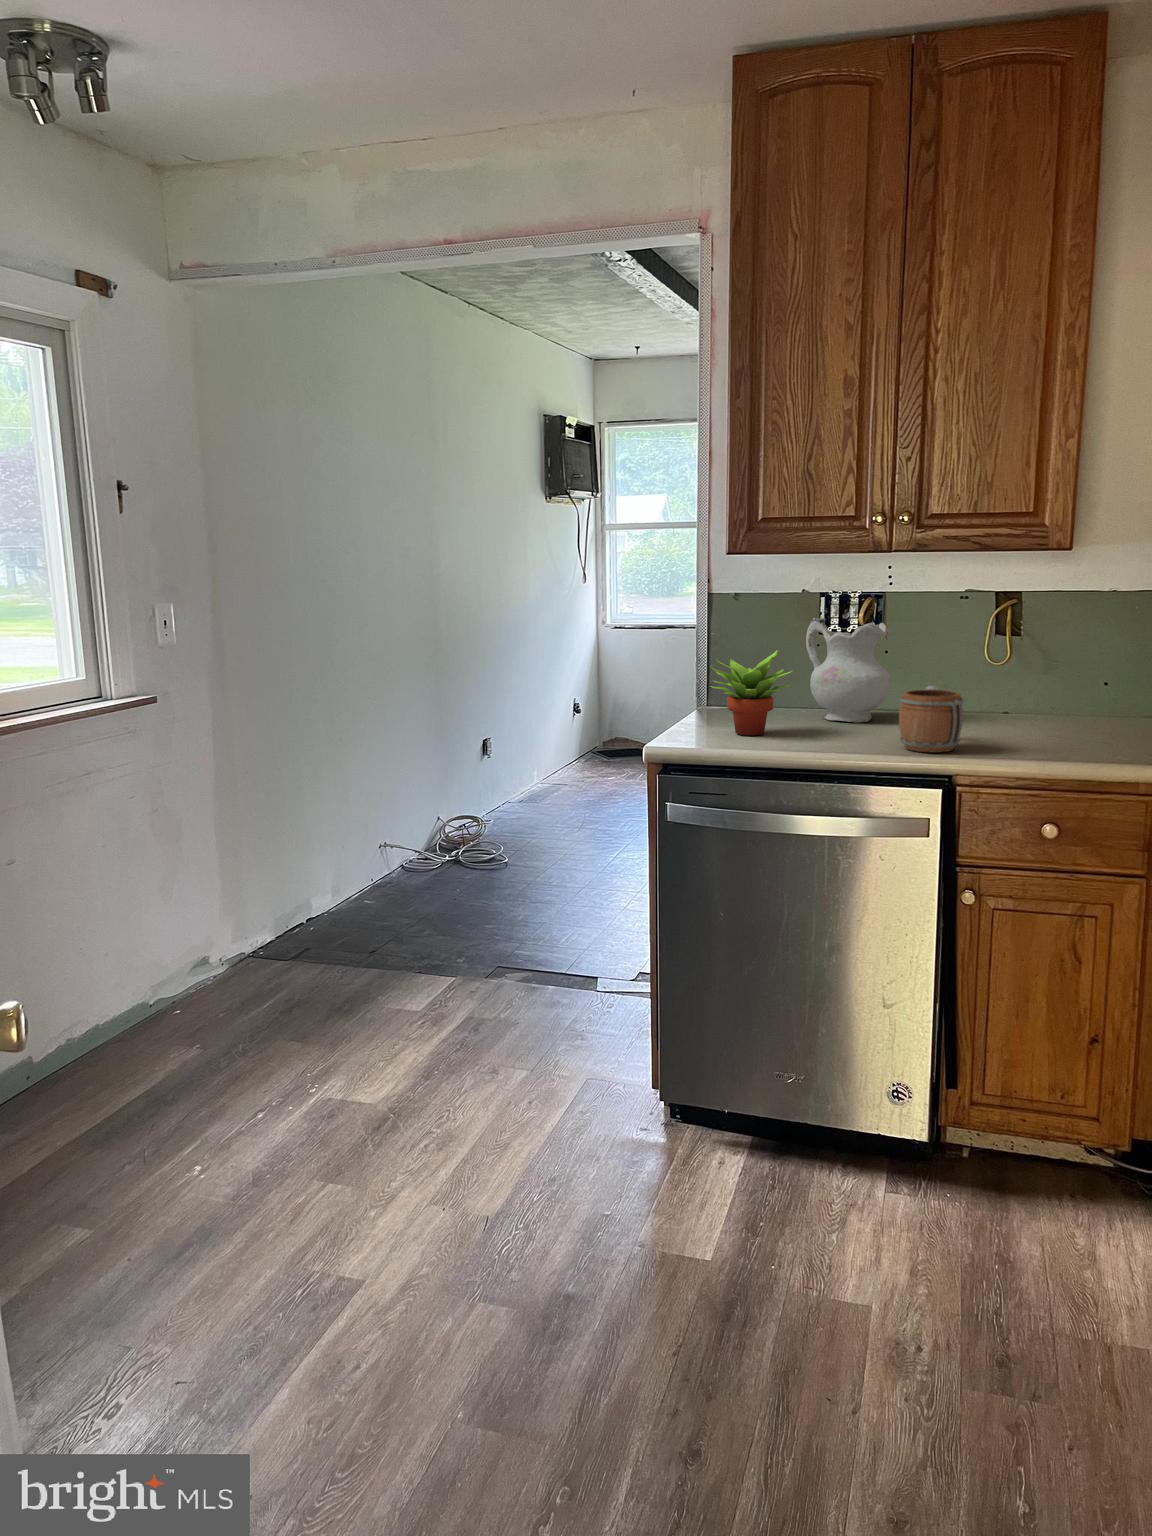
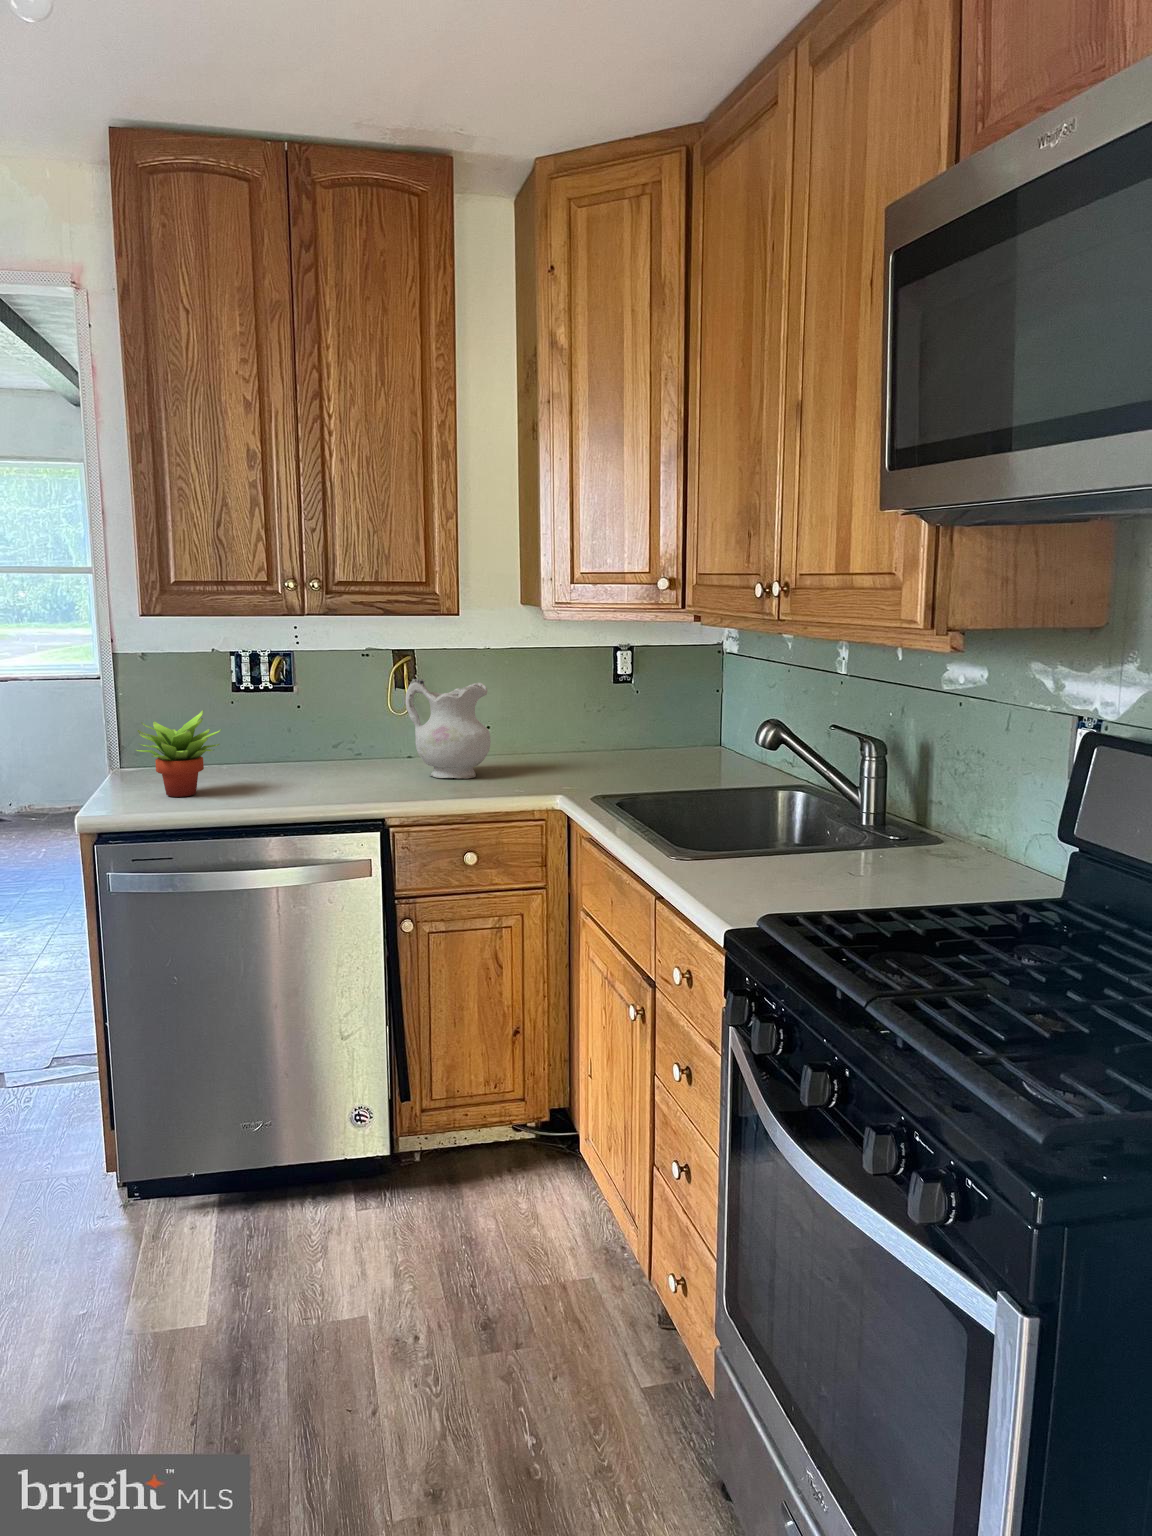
ceramic pitcher: present [806,618,890,722] -> present [406,679,491,779]
mug: present [899,686,963,752] -> none [329,738,386,799]

